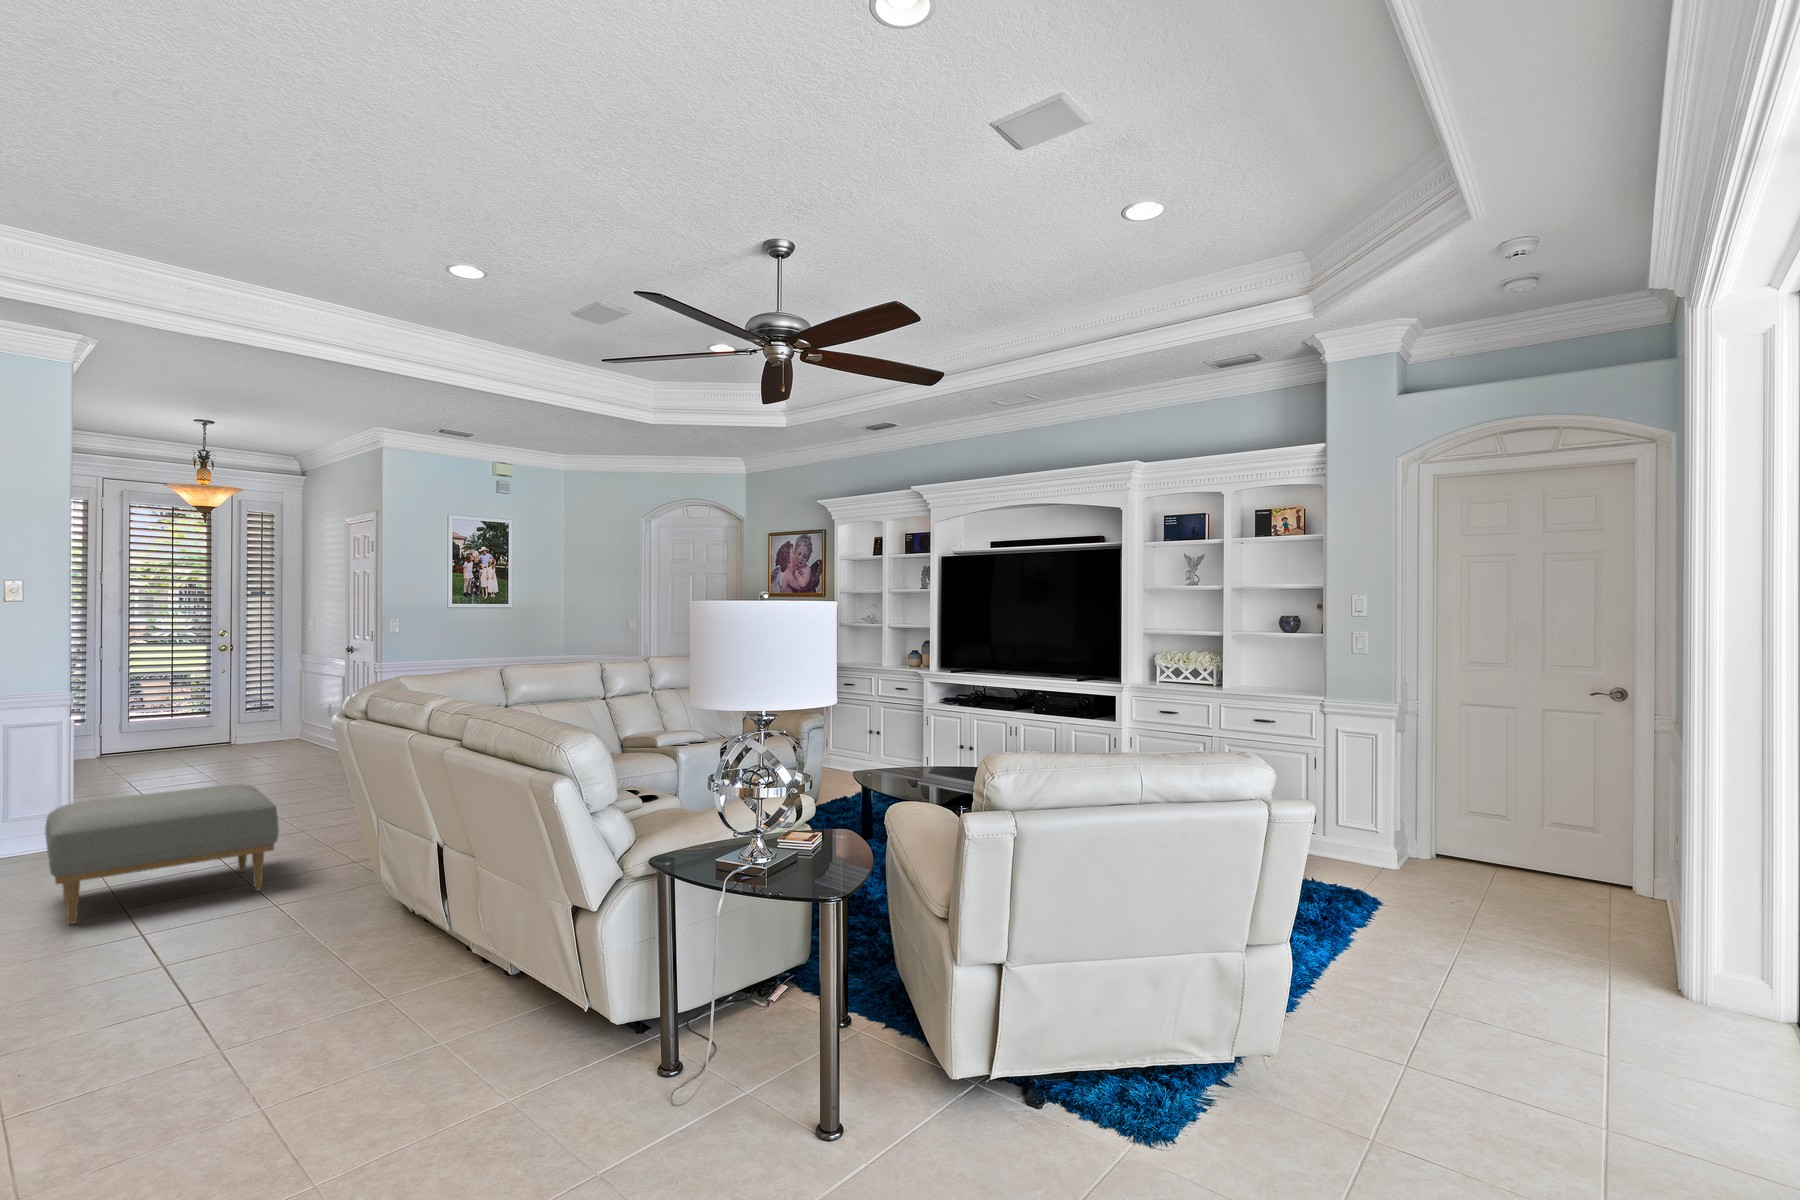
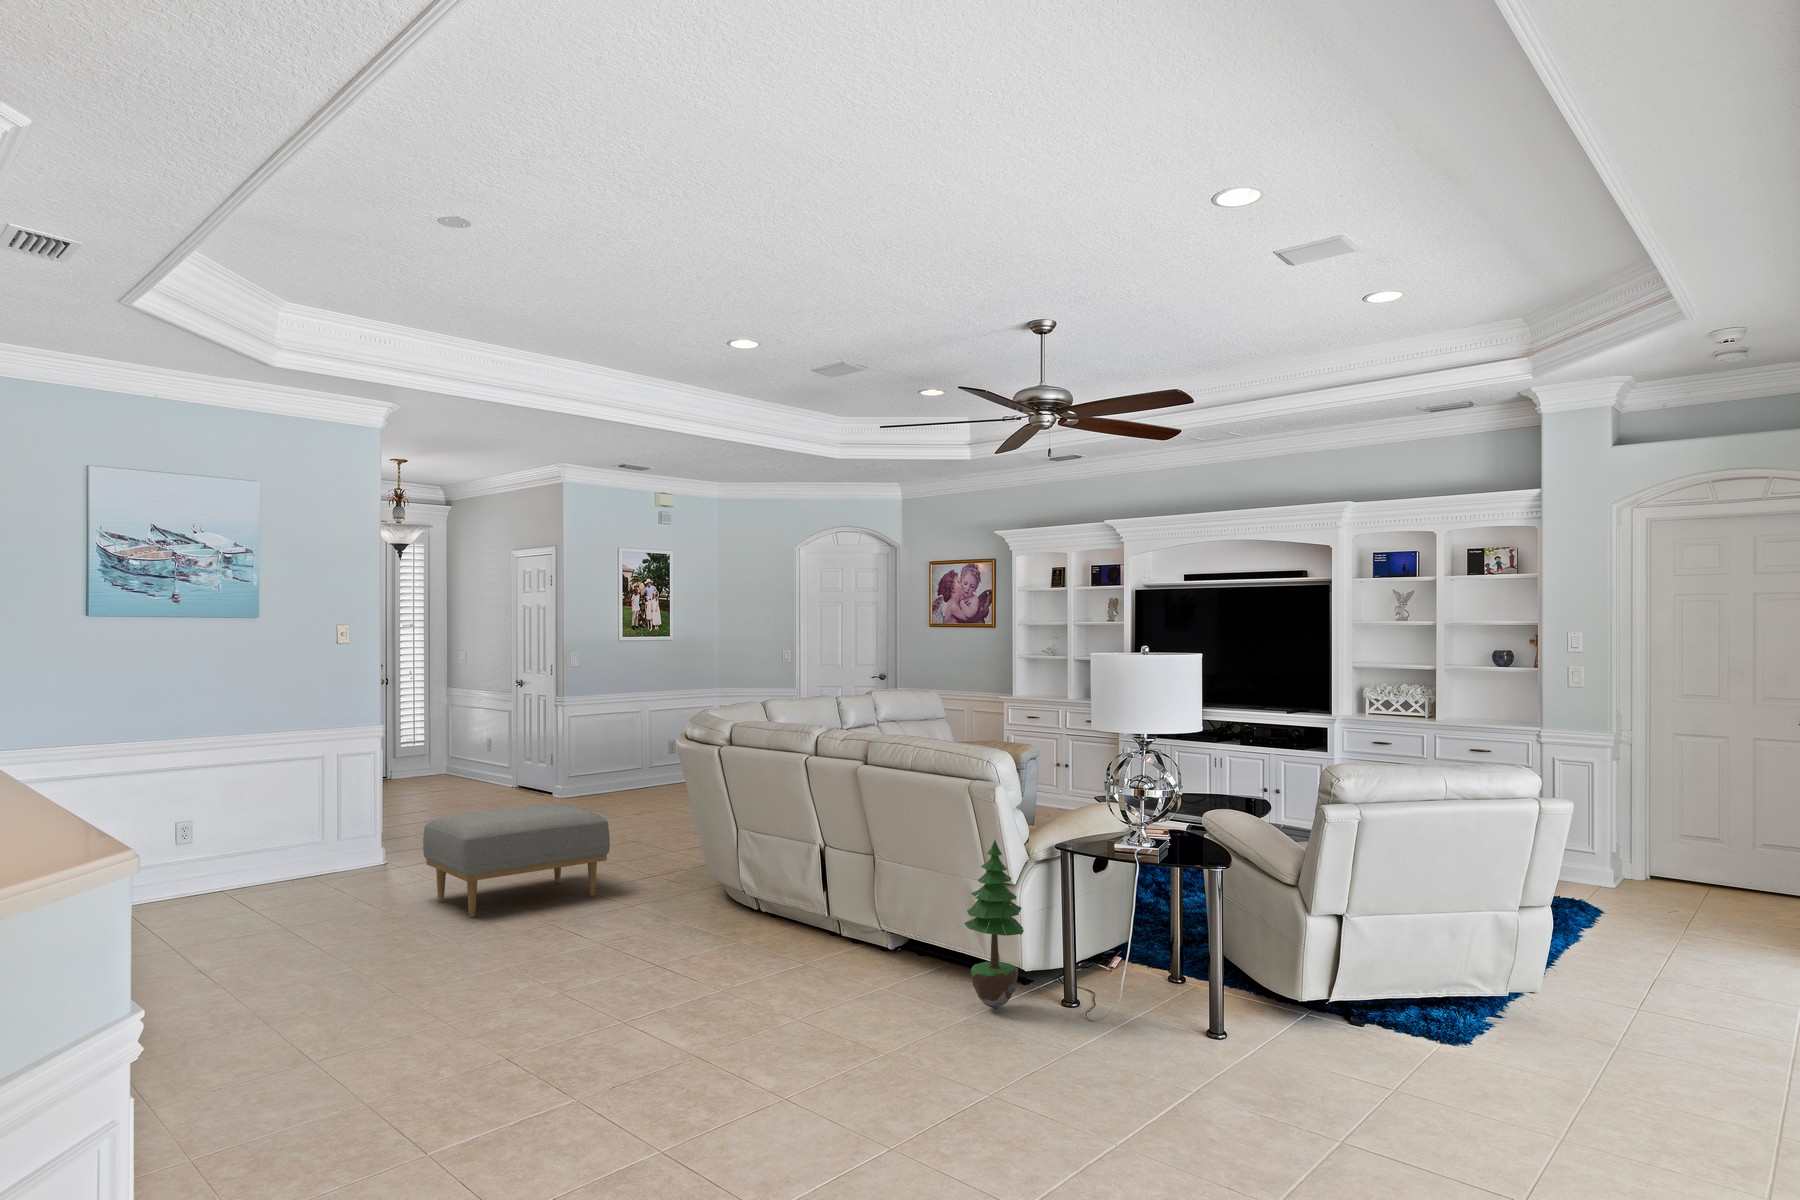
potted tree: none [514,858,600,1085] -> present [964,840,1024,1009]

